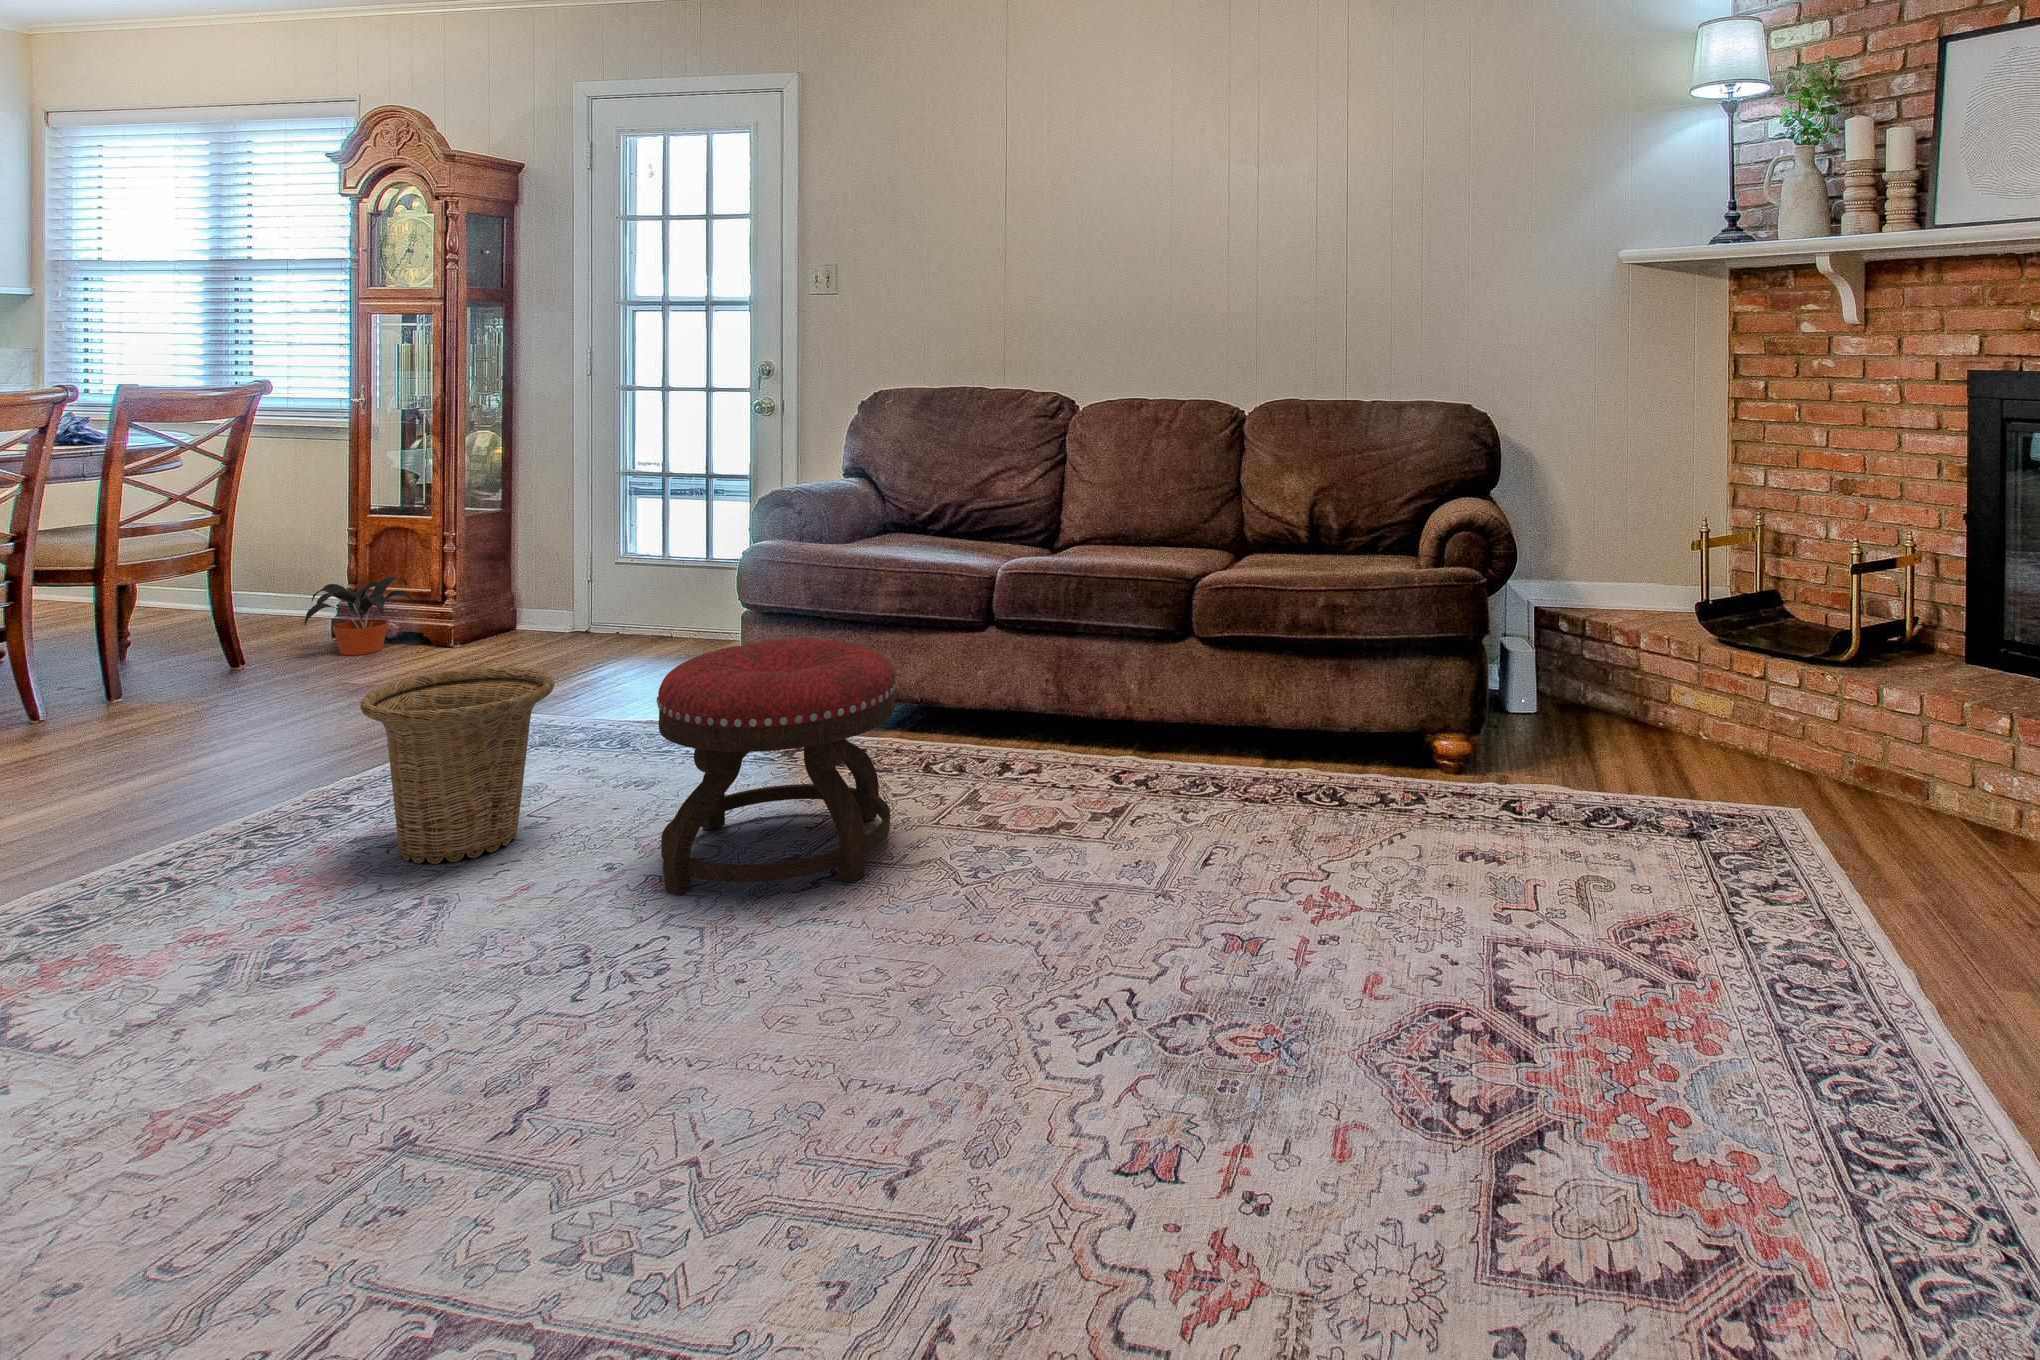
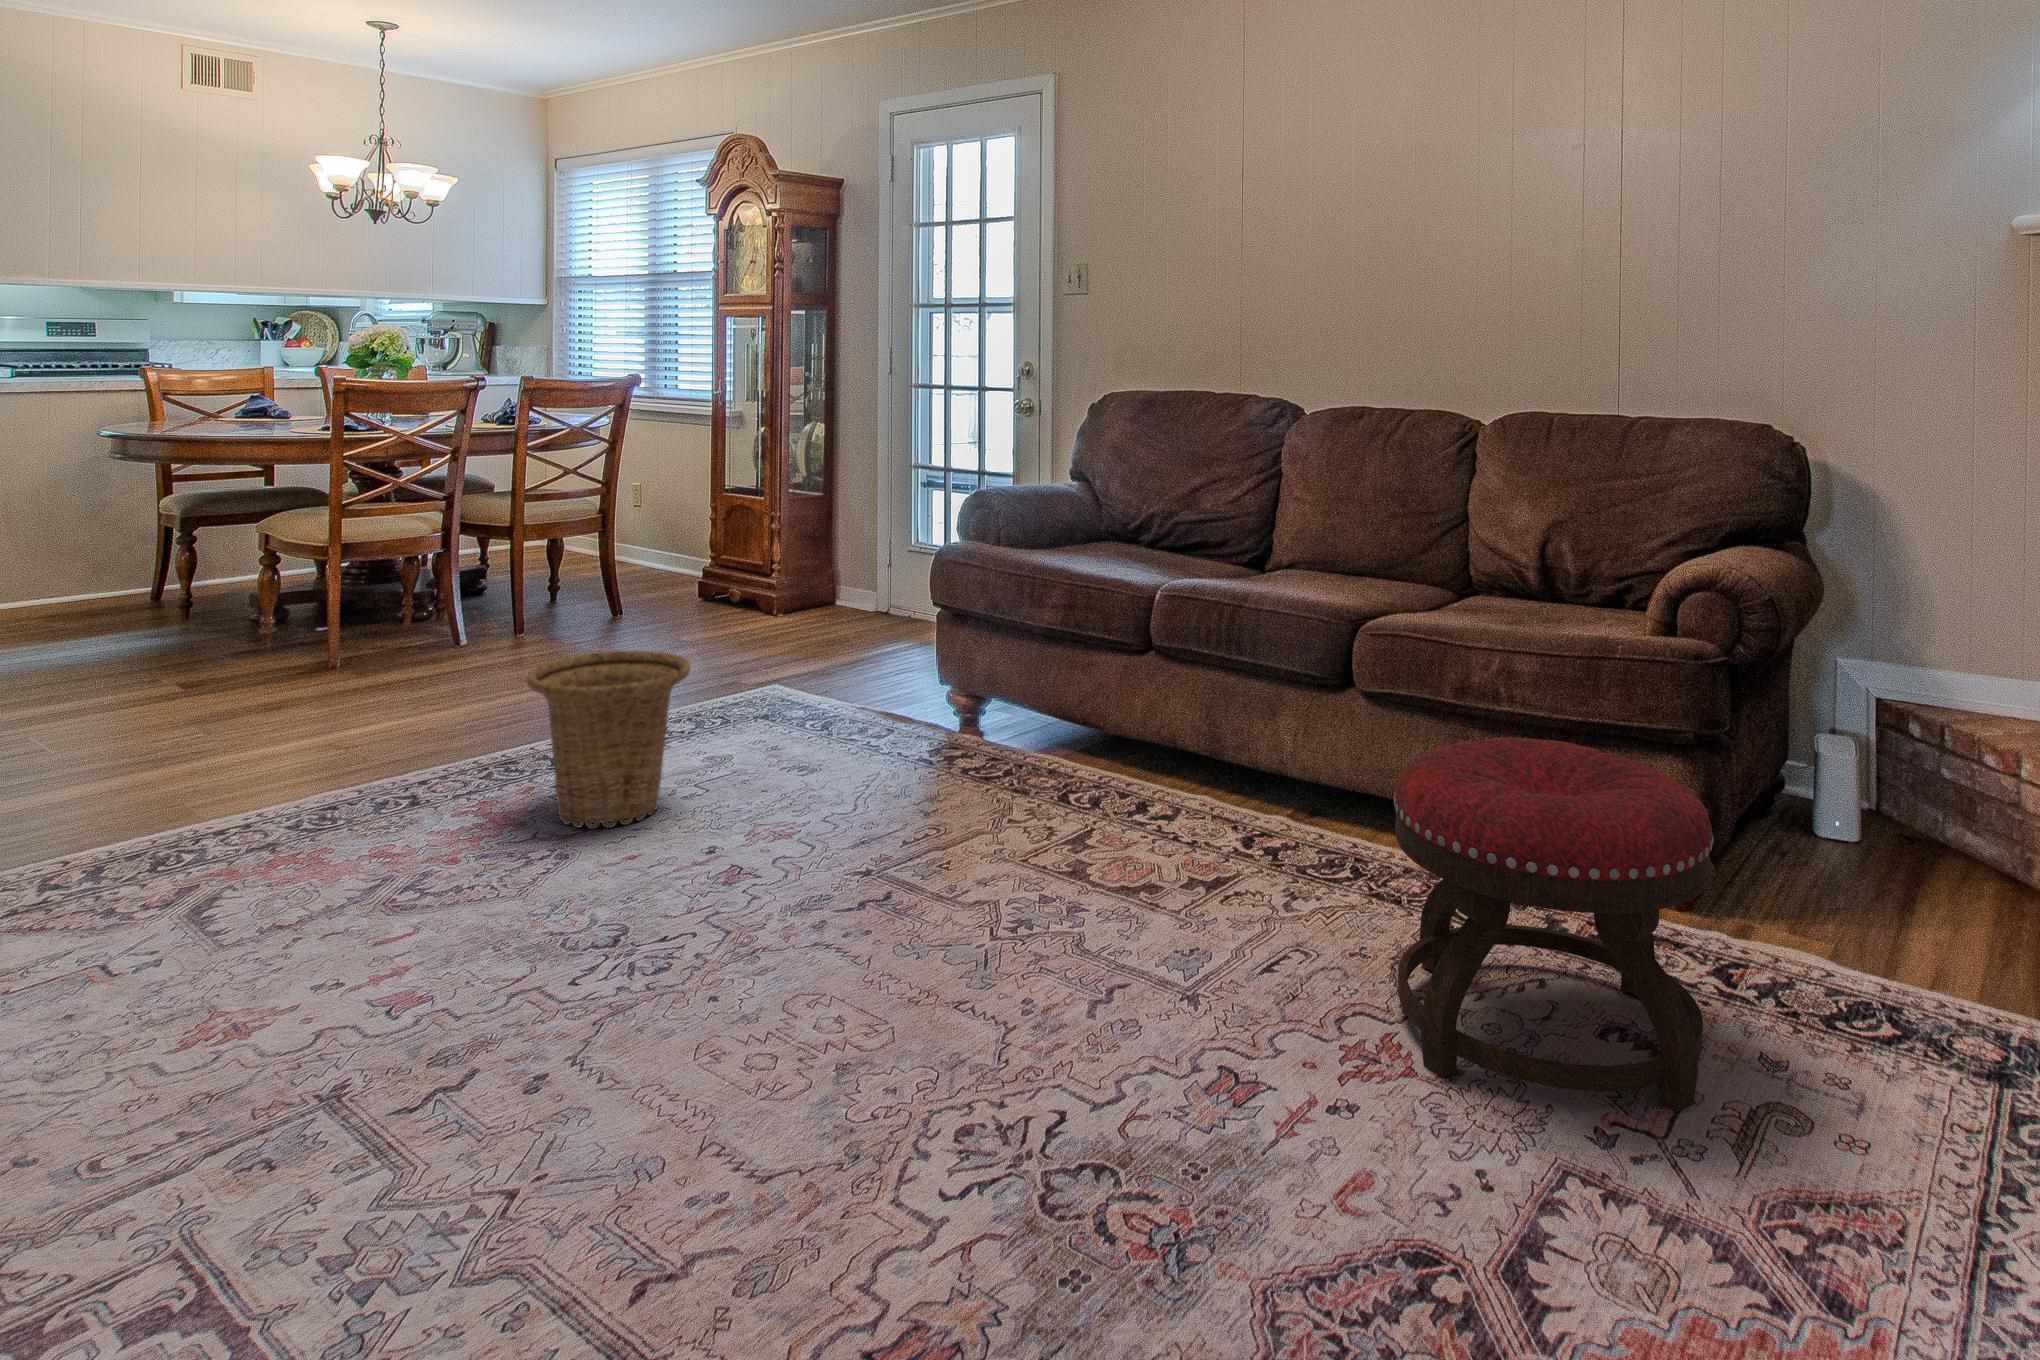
potted plant: present [305,577,413,655] -> none [637,559,720,625]
ottoman: present [657,638,897,895] -> present [1394,737,1714,1112]

